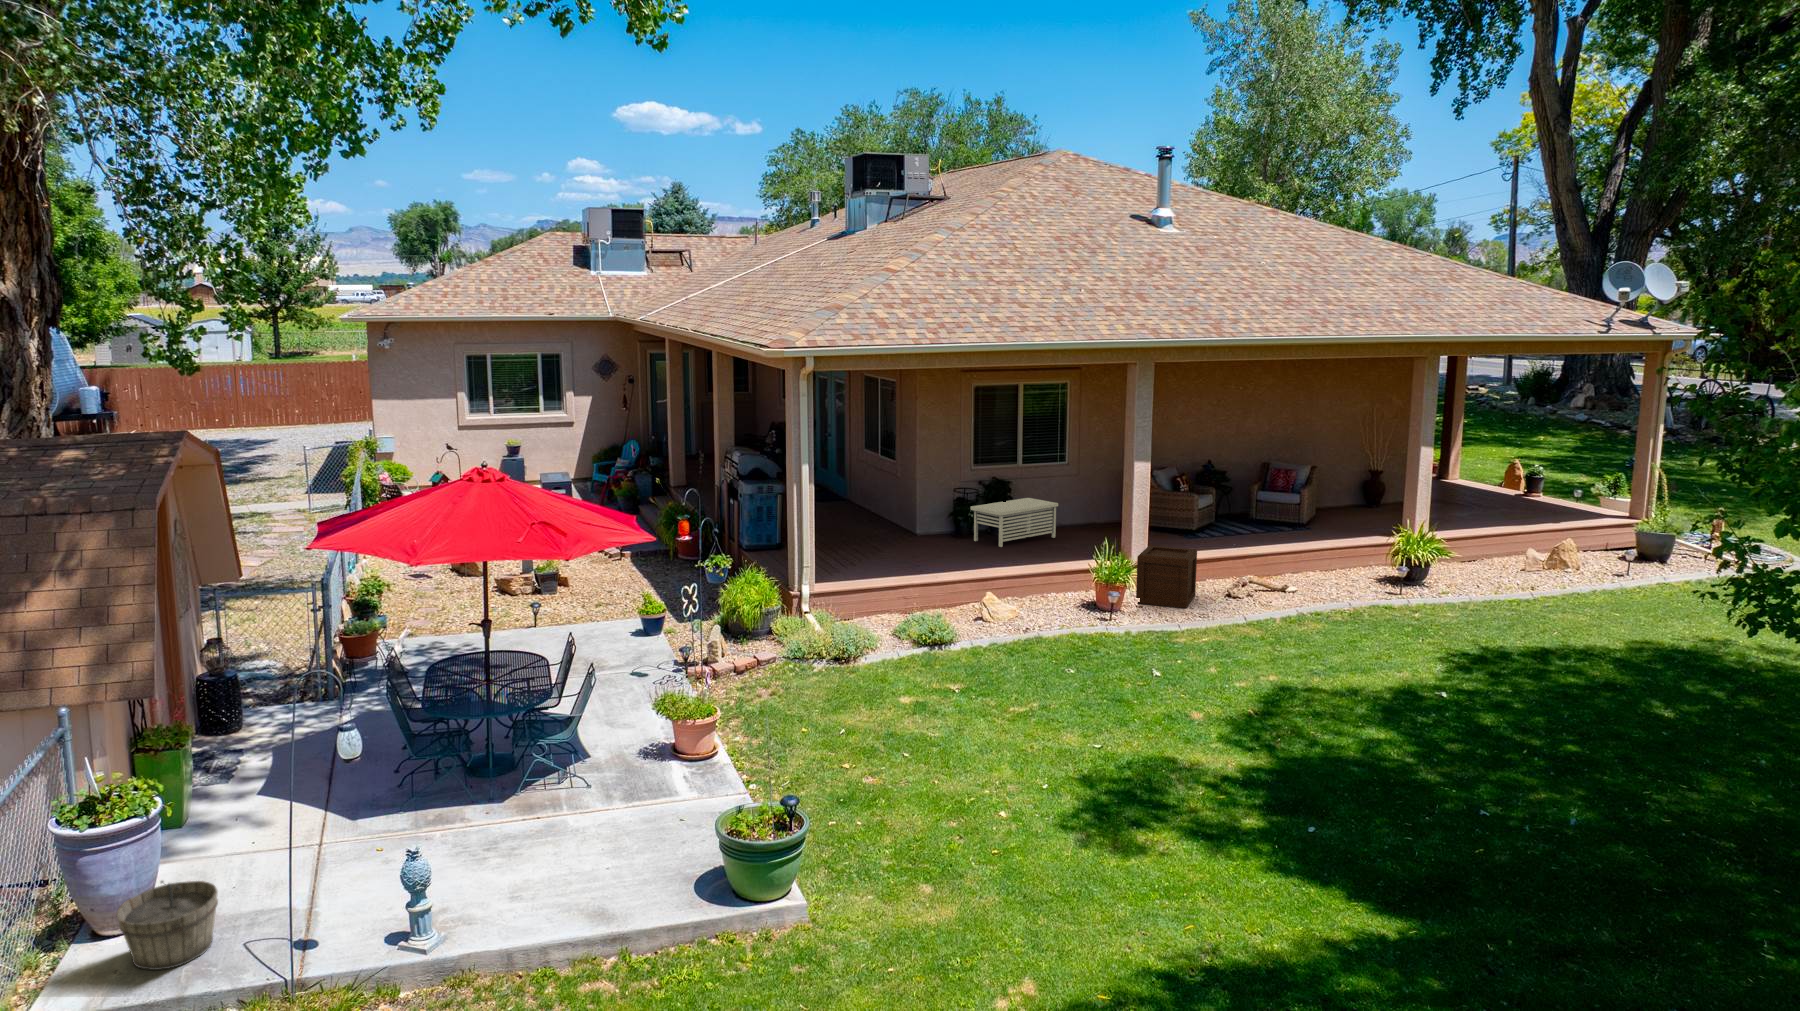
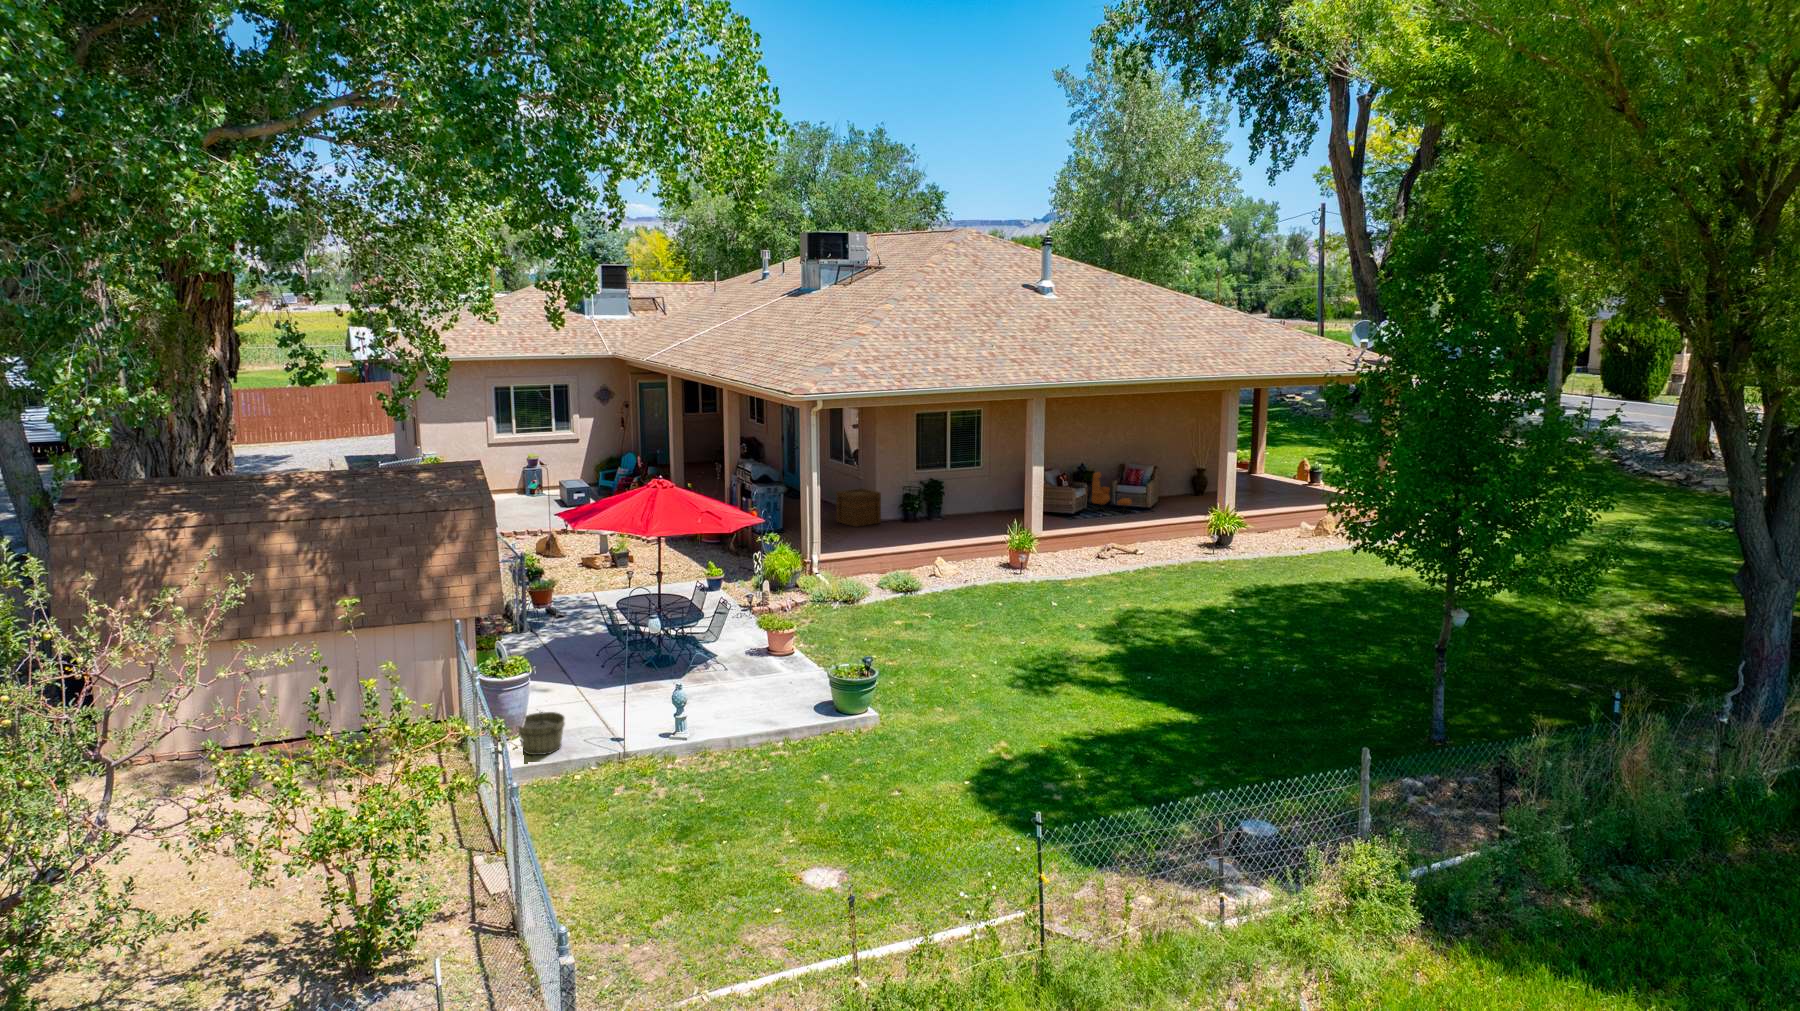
lounge chair: none [1219,472,1280,531] -> present [1092,472,1132,512]
storage bench: present [971,498,1058,547] -> none [916,493,978,529]
wooden crate: present [1136,546,1197,608] -> present [836,488,881,527]

